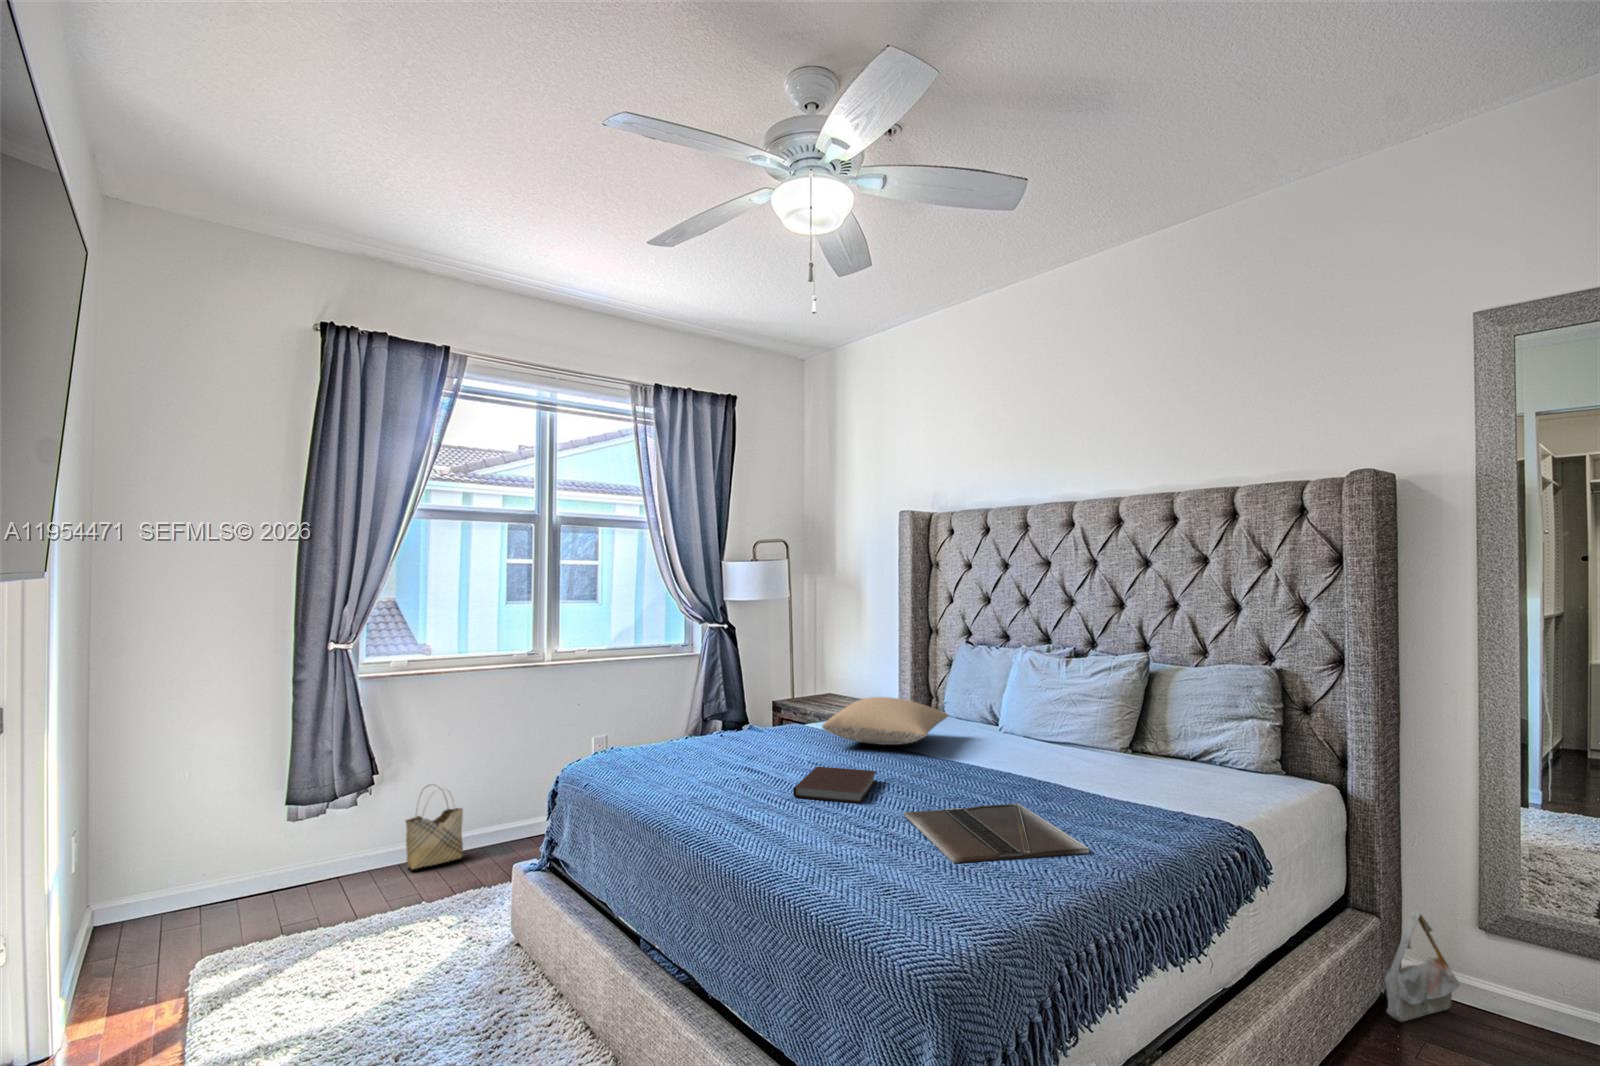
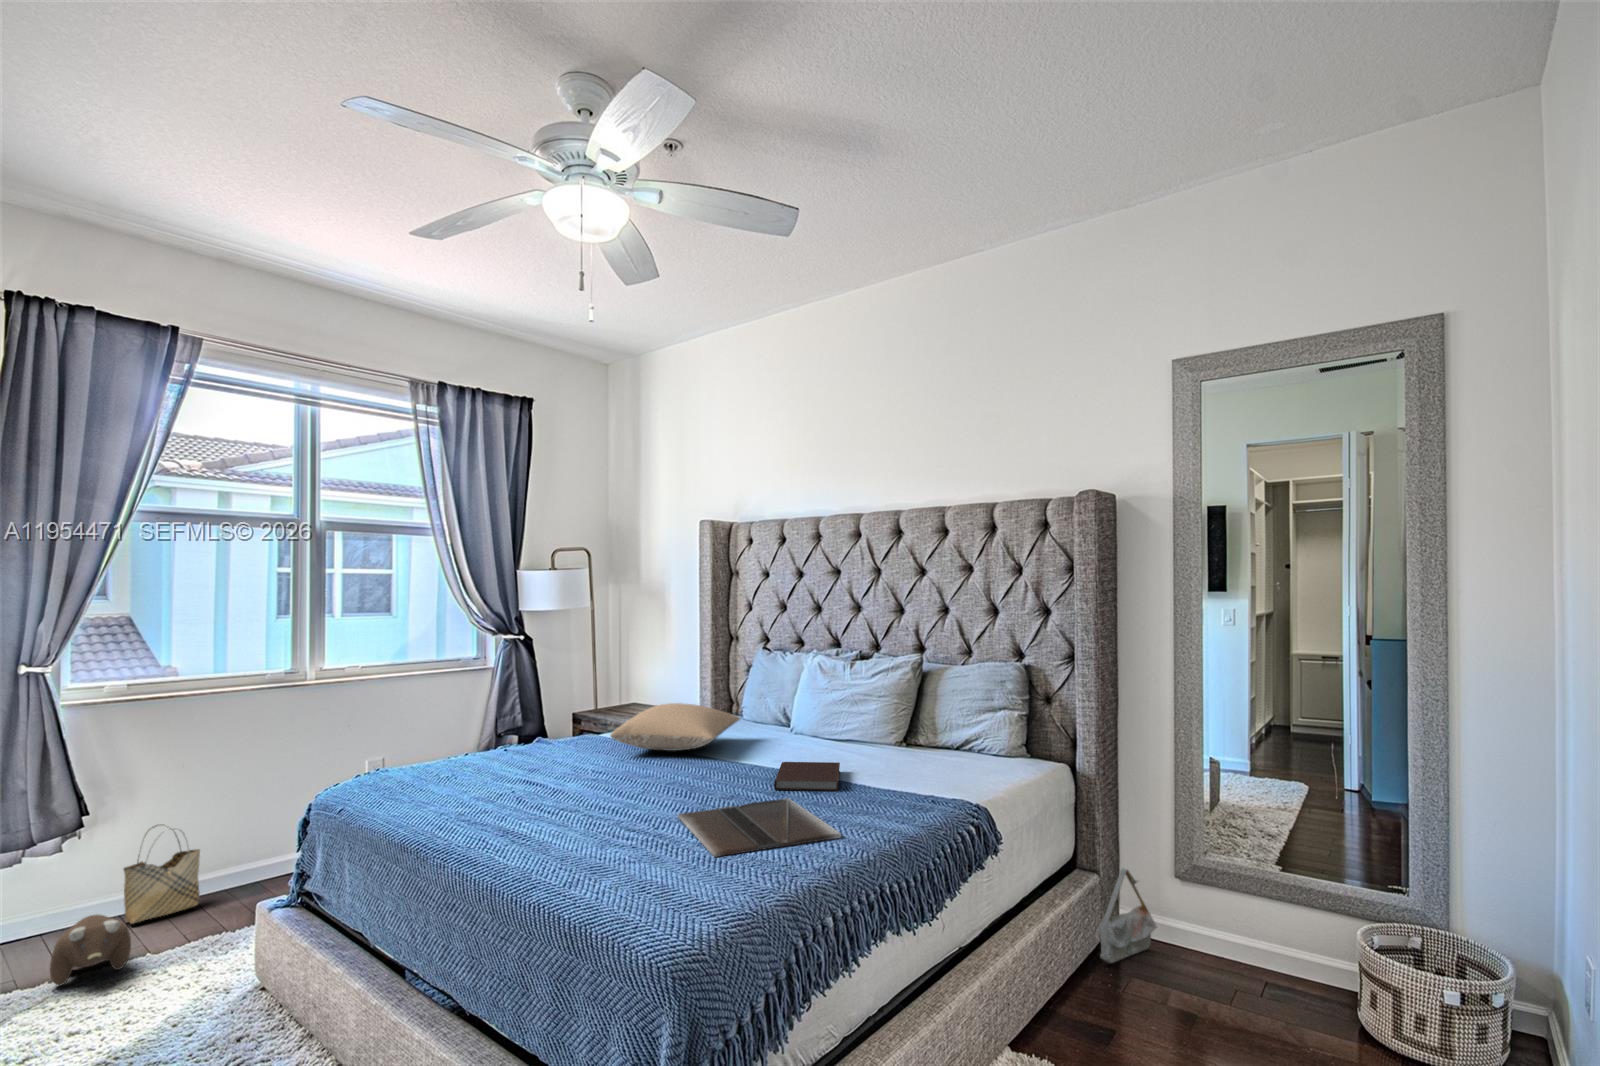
notebook: present [793,767,877,803] -> present [774,762,840,791]
plush toy: none [355,860,414,919] -> present [50,915,131,986]

